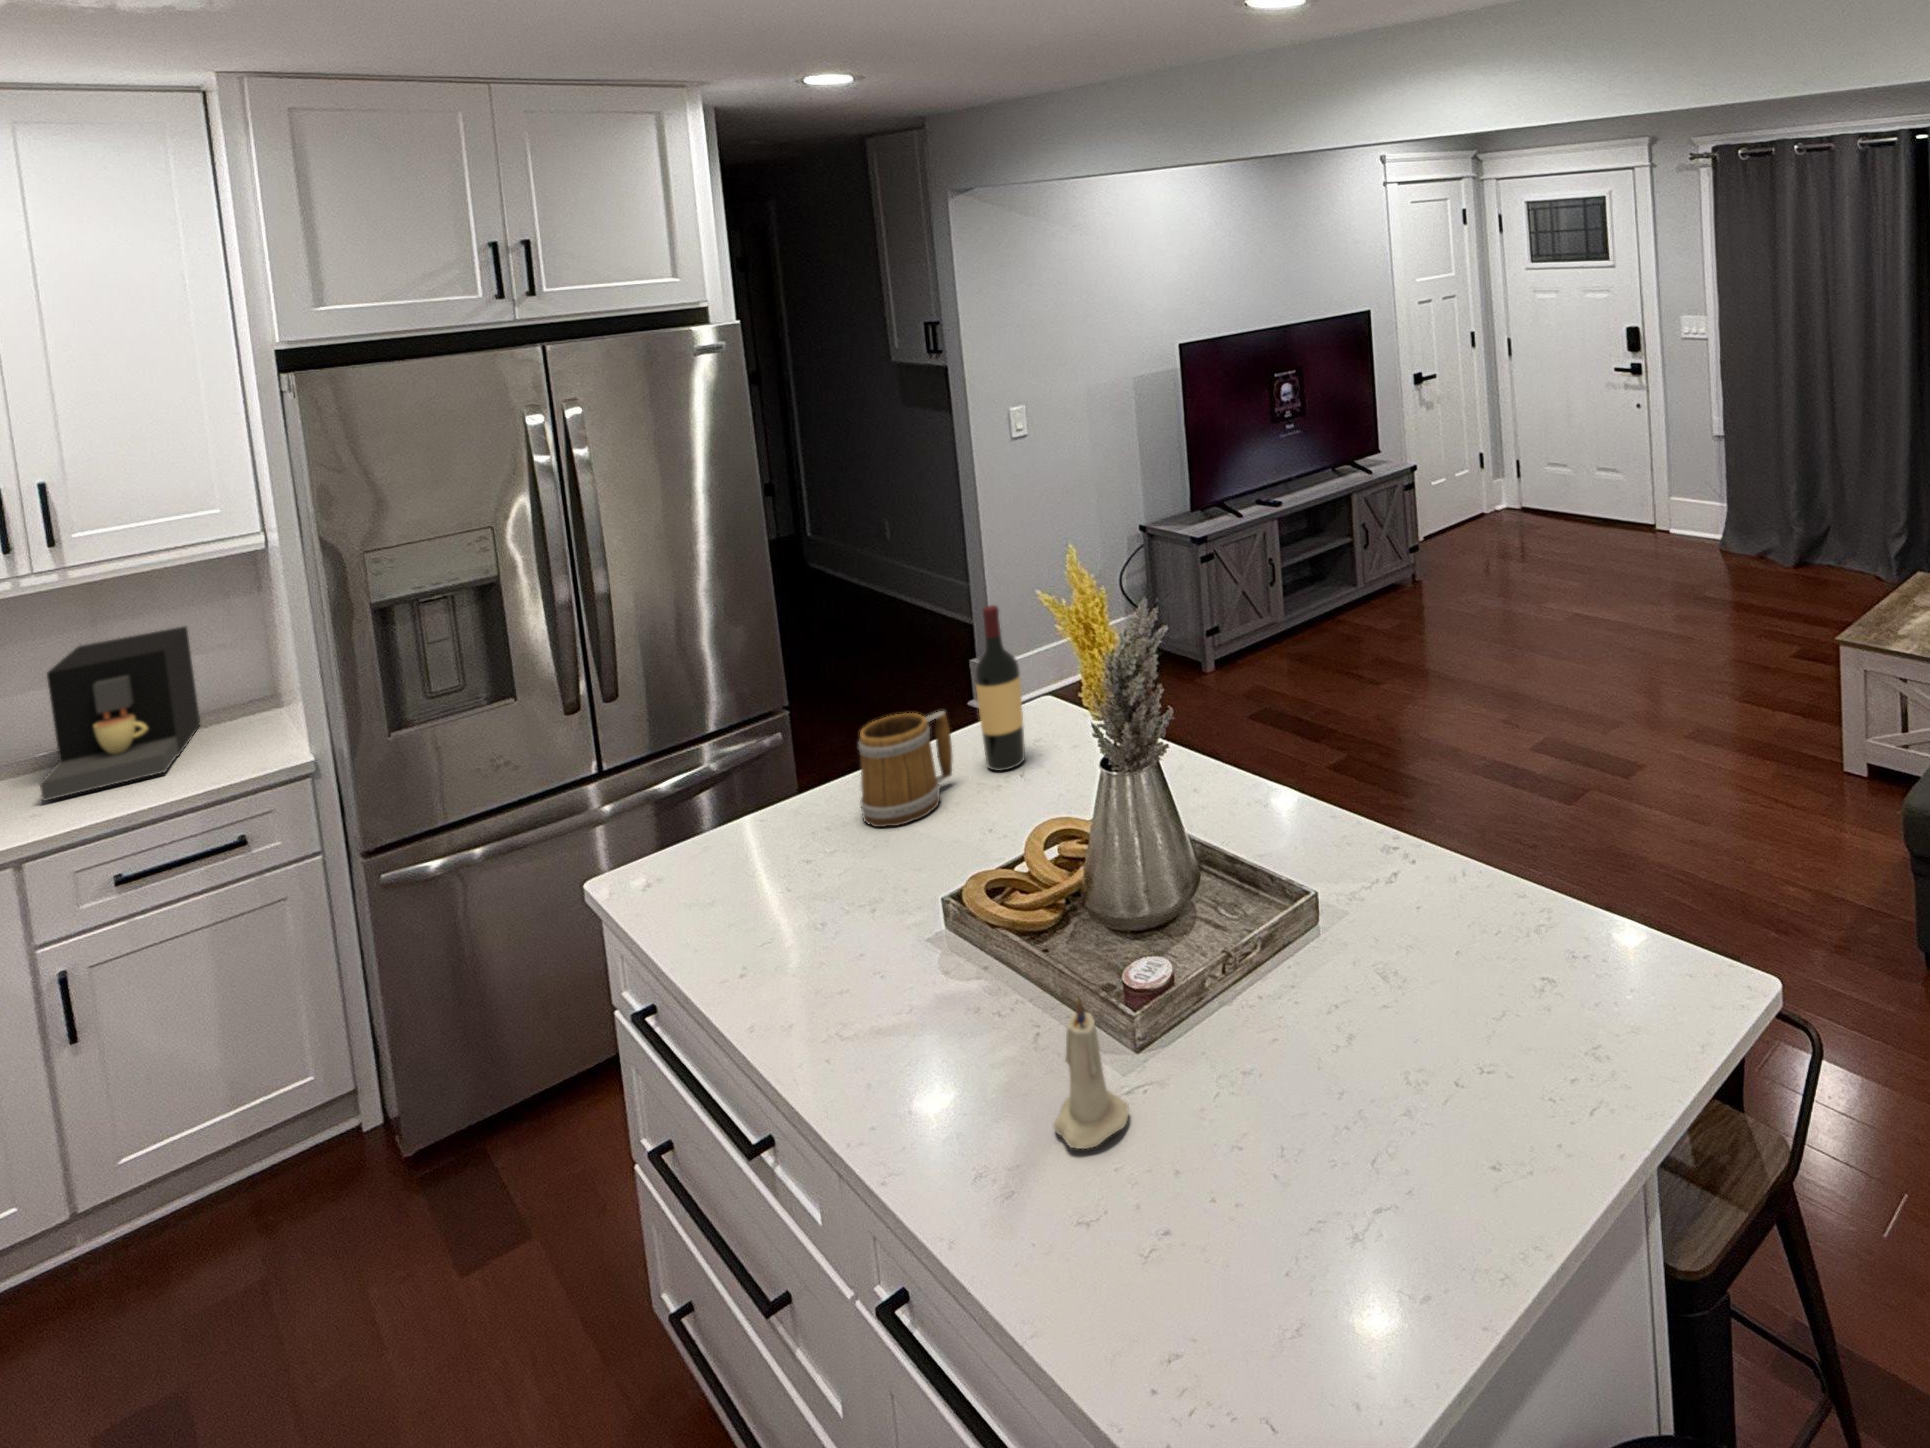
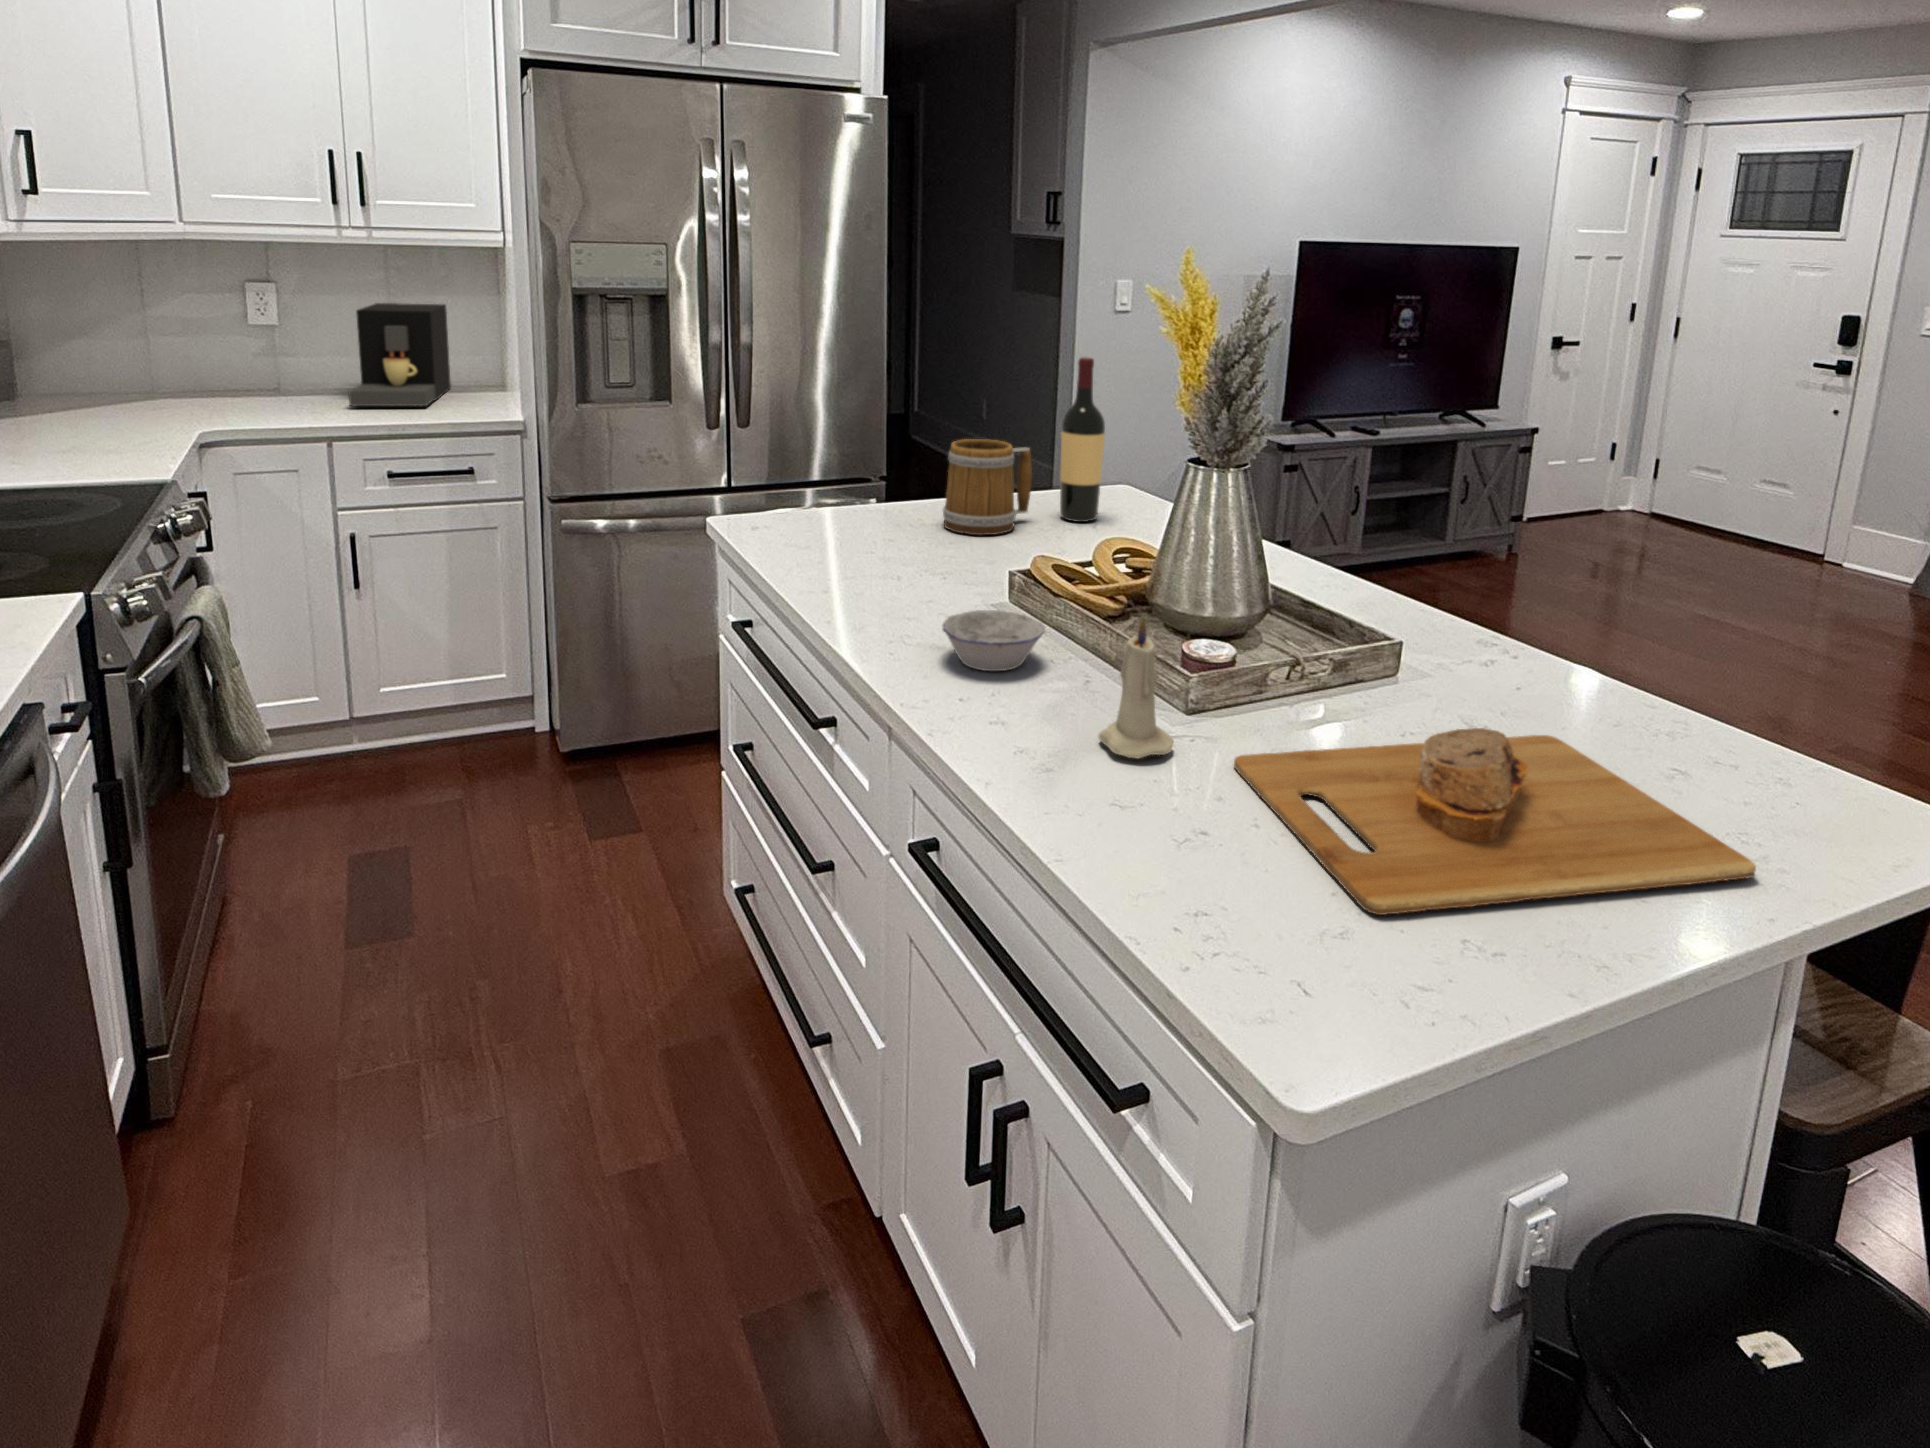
cutting board: none [1188,965,1627,1296] -> present [1234,728,1756,915]
bowl: none [874,968,984,1057] -> present [942,610,1045,671]

